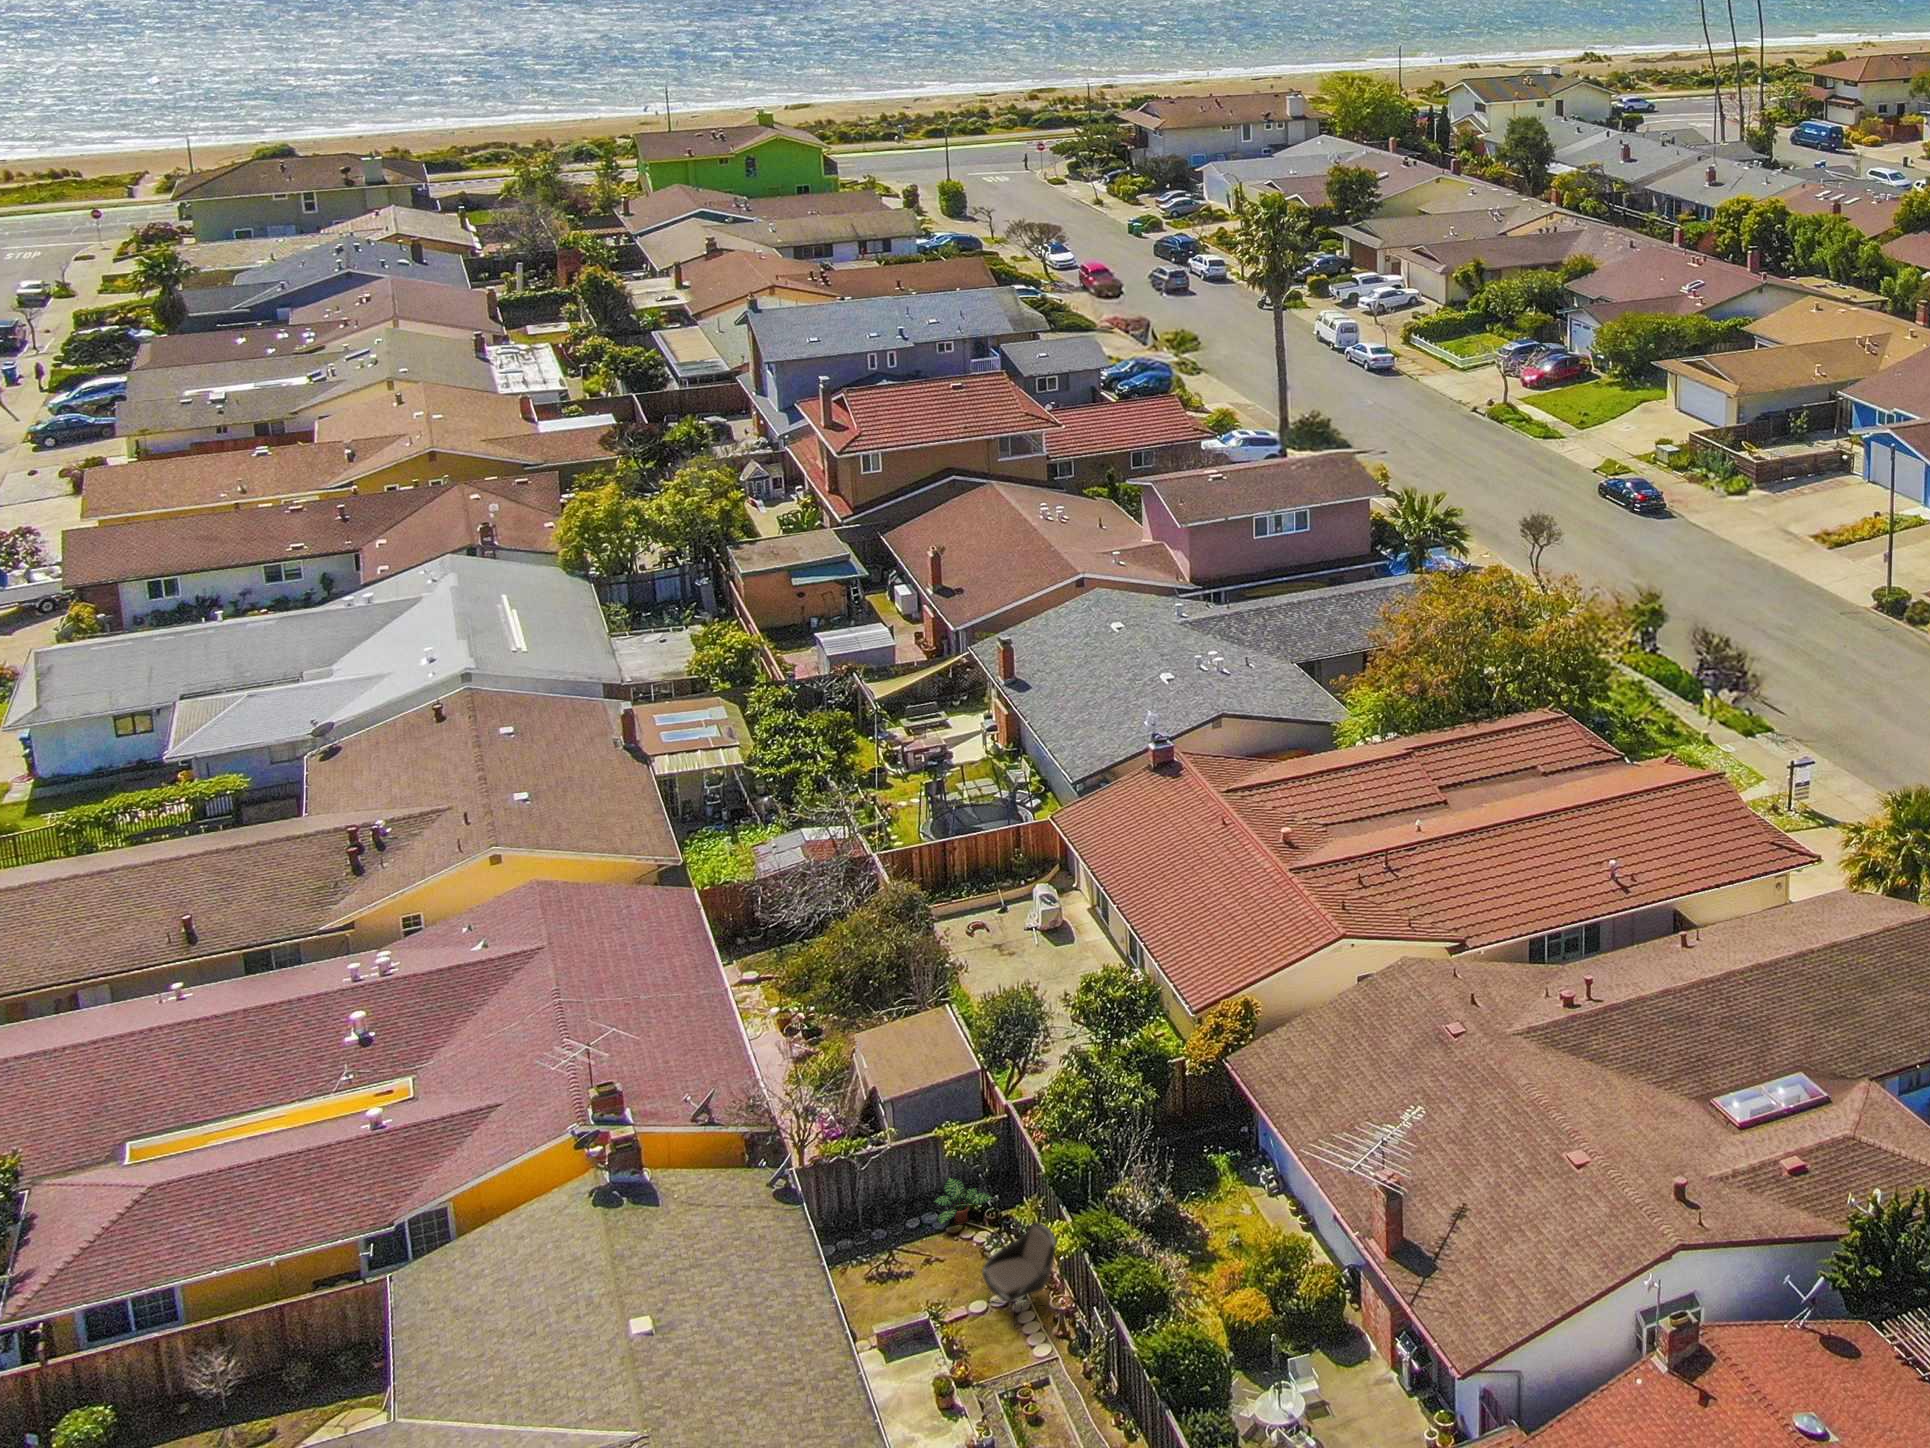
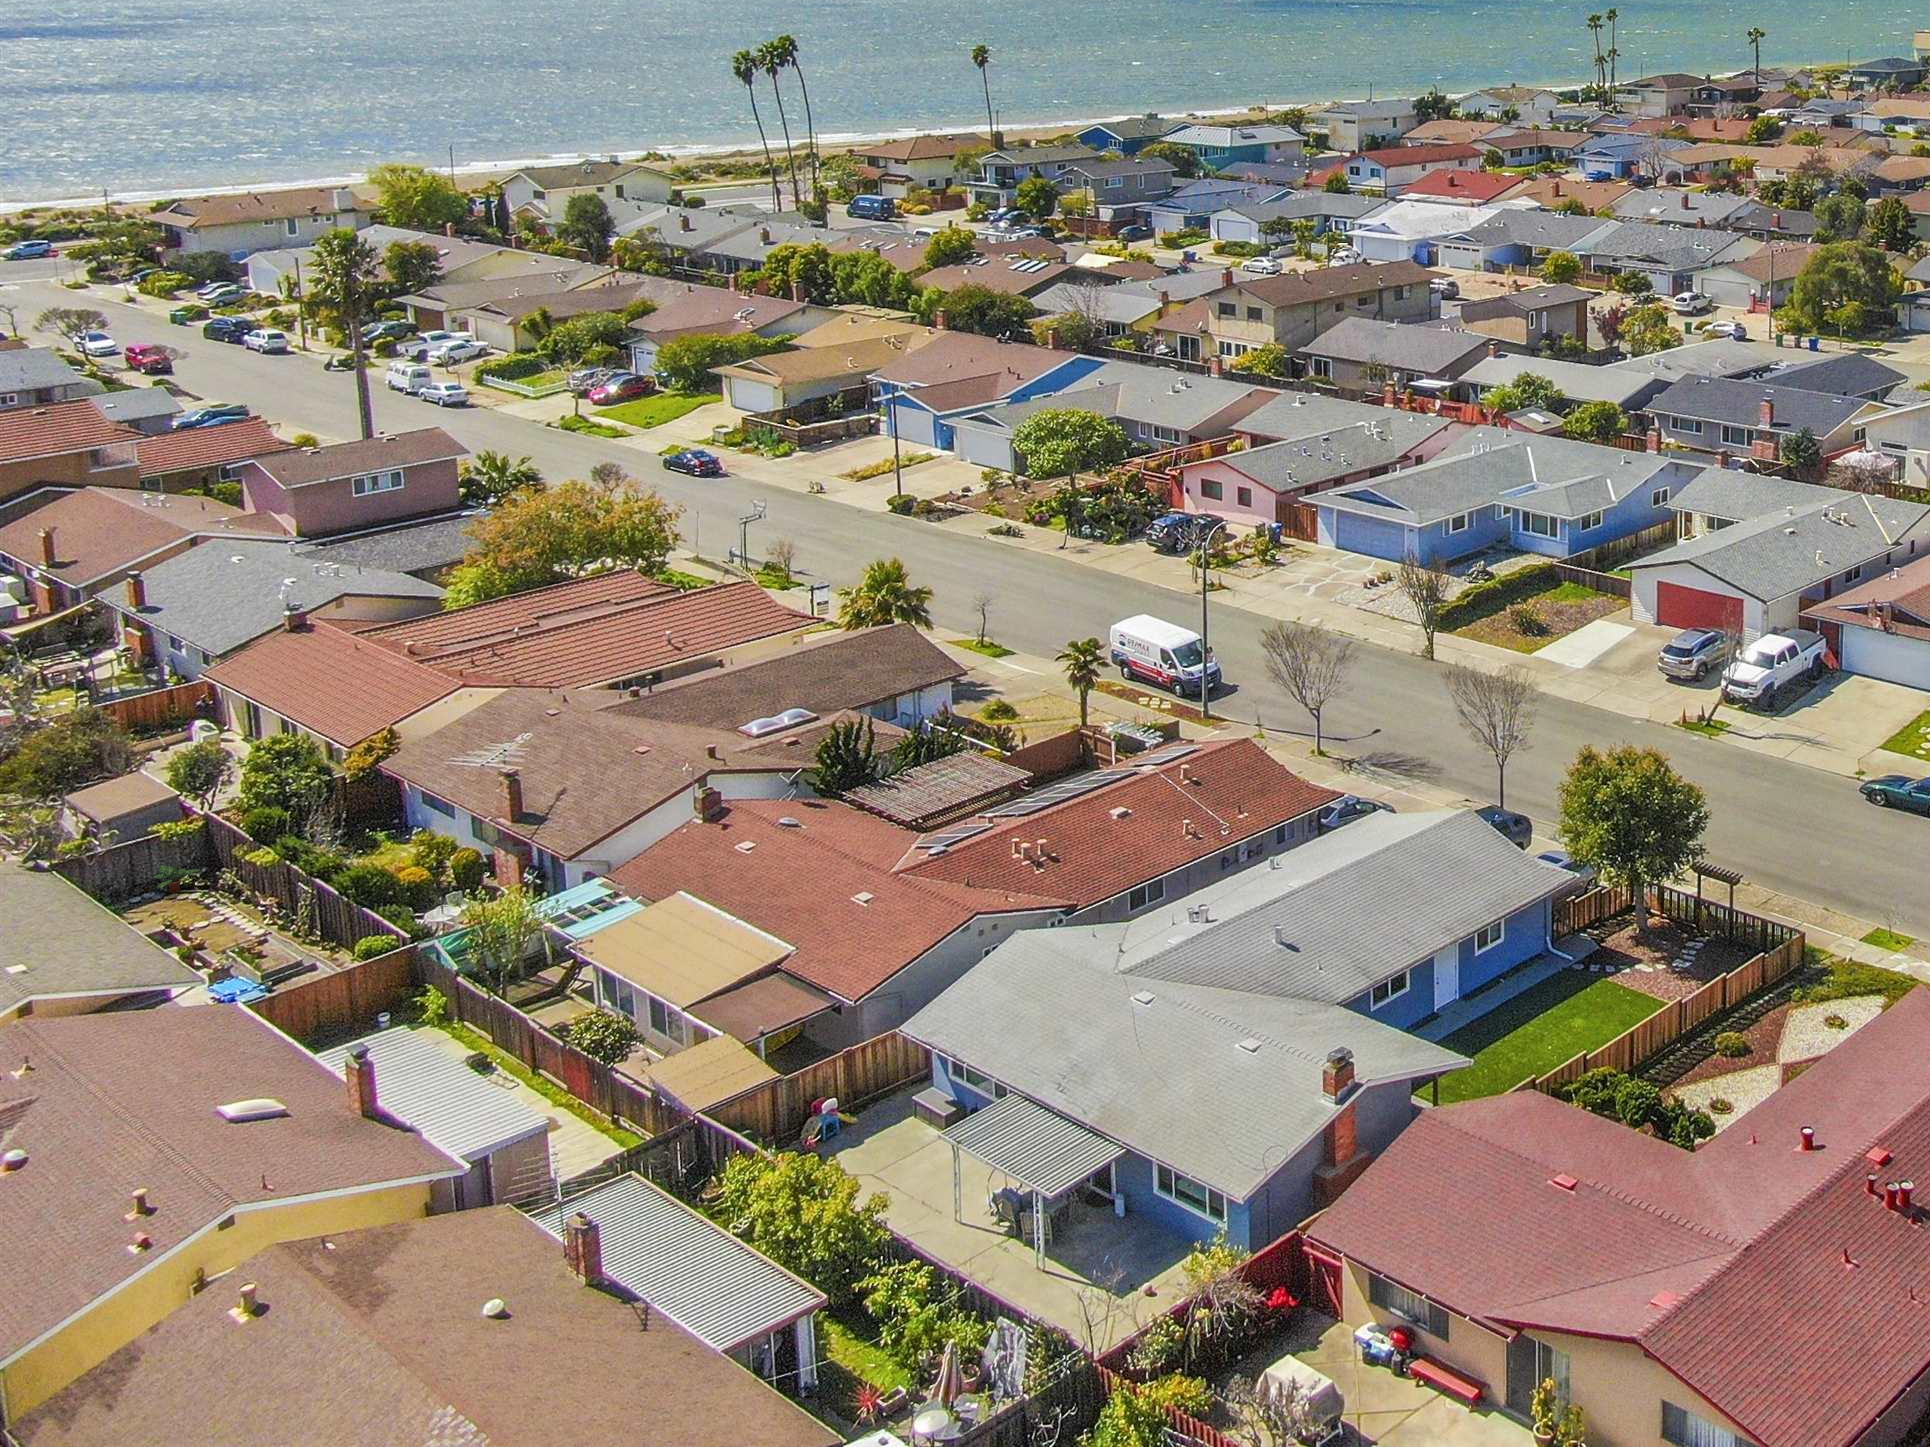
lounge chair: present [982,1223,1057,1327] -> none [207,856,272,923]

